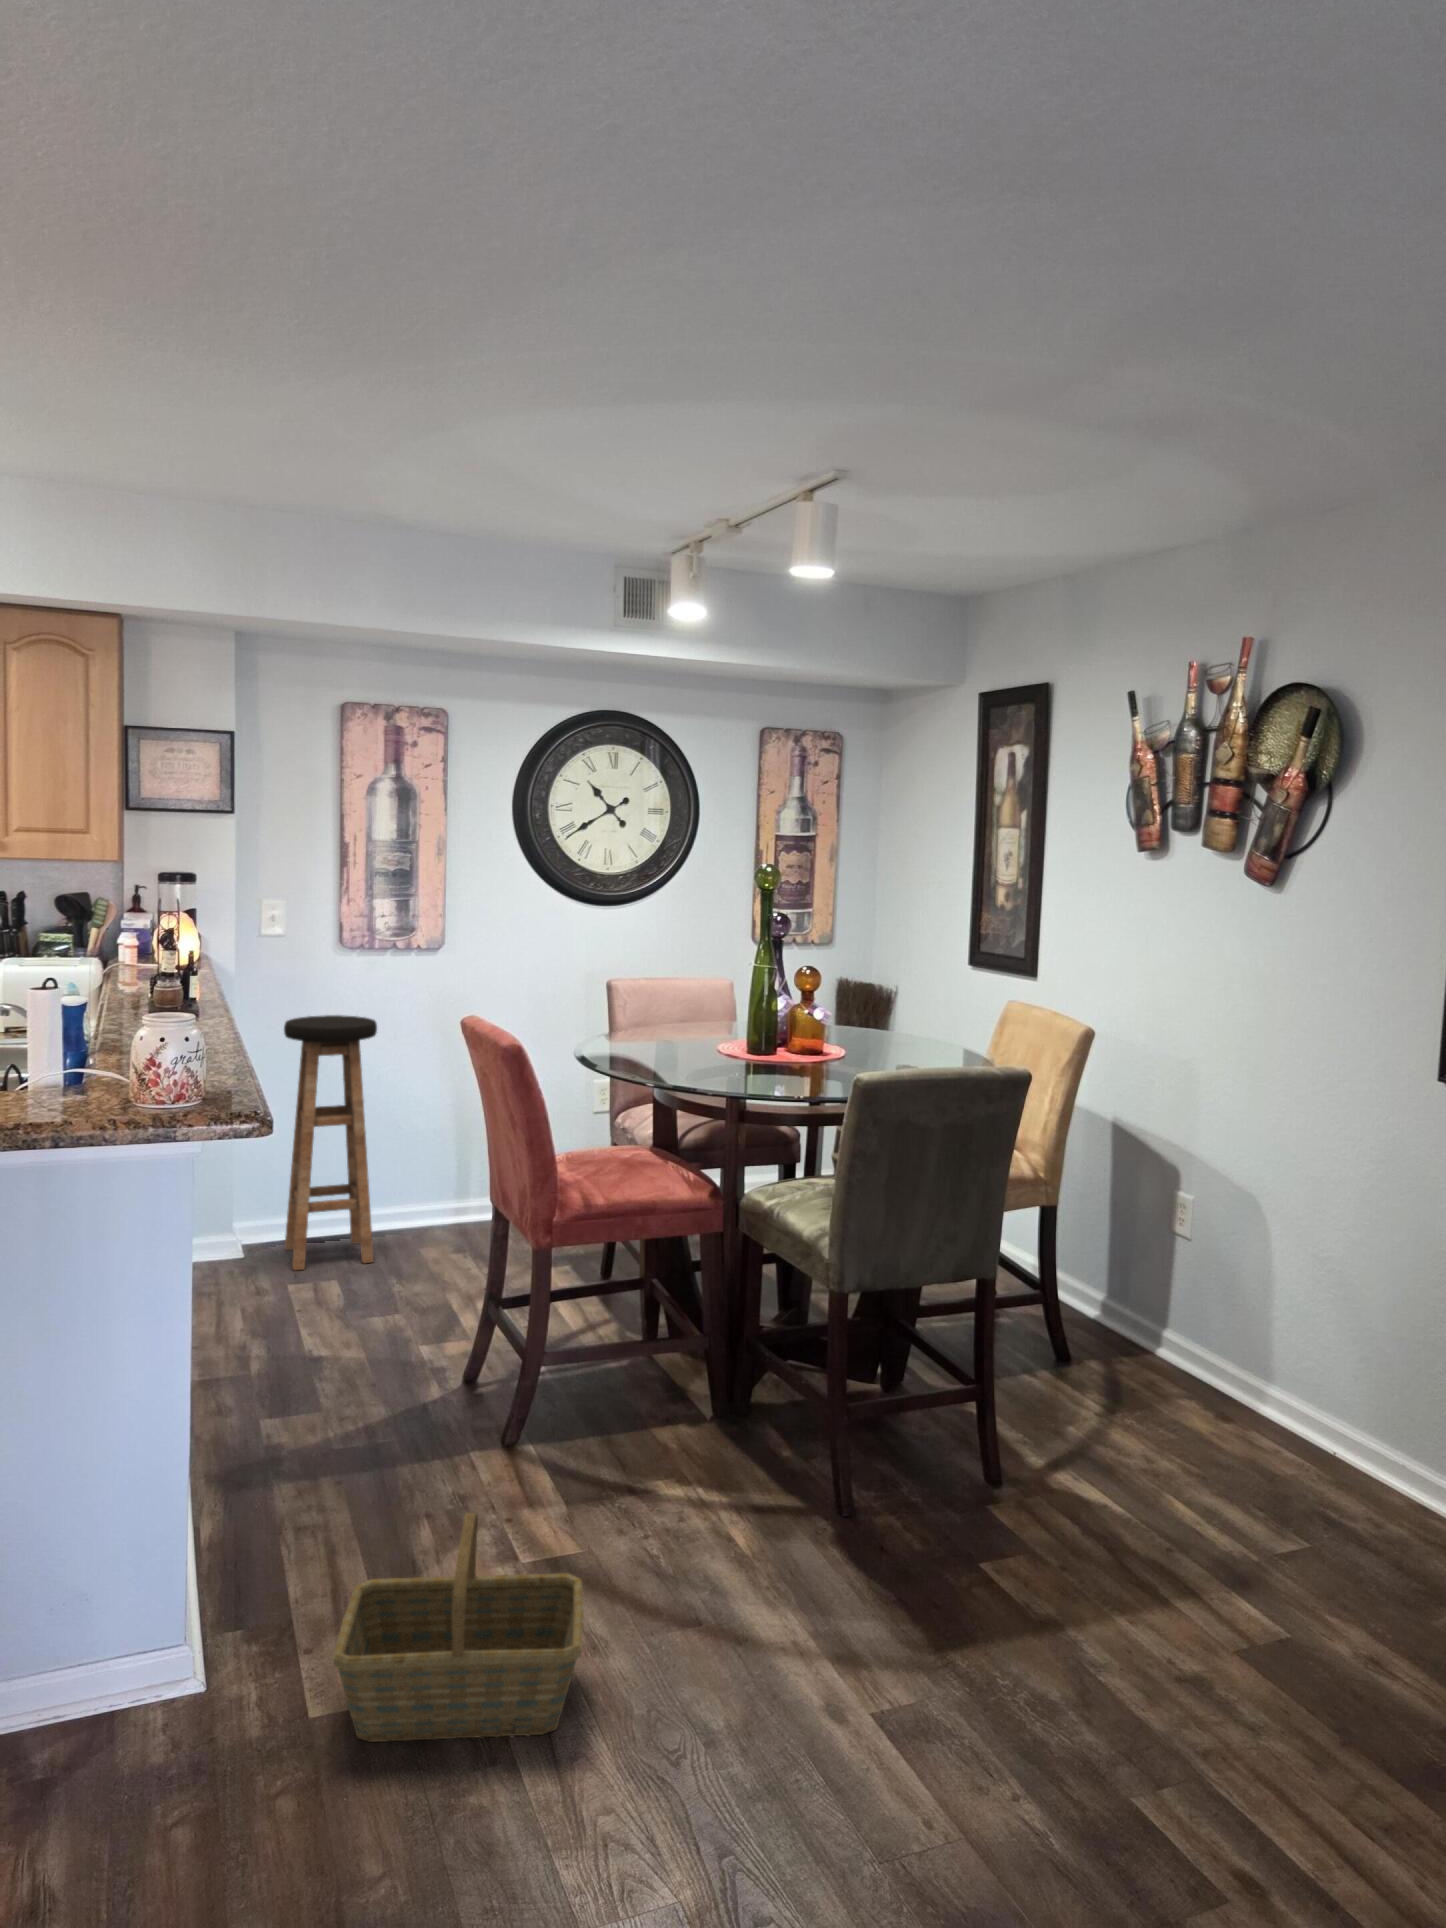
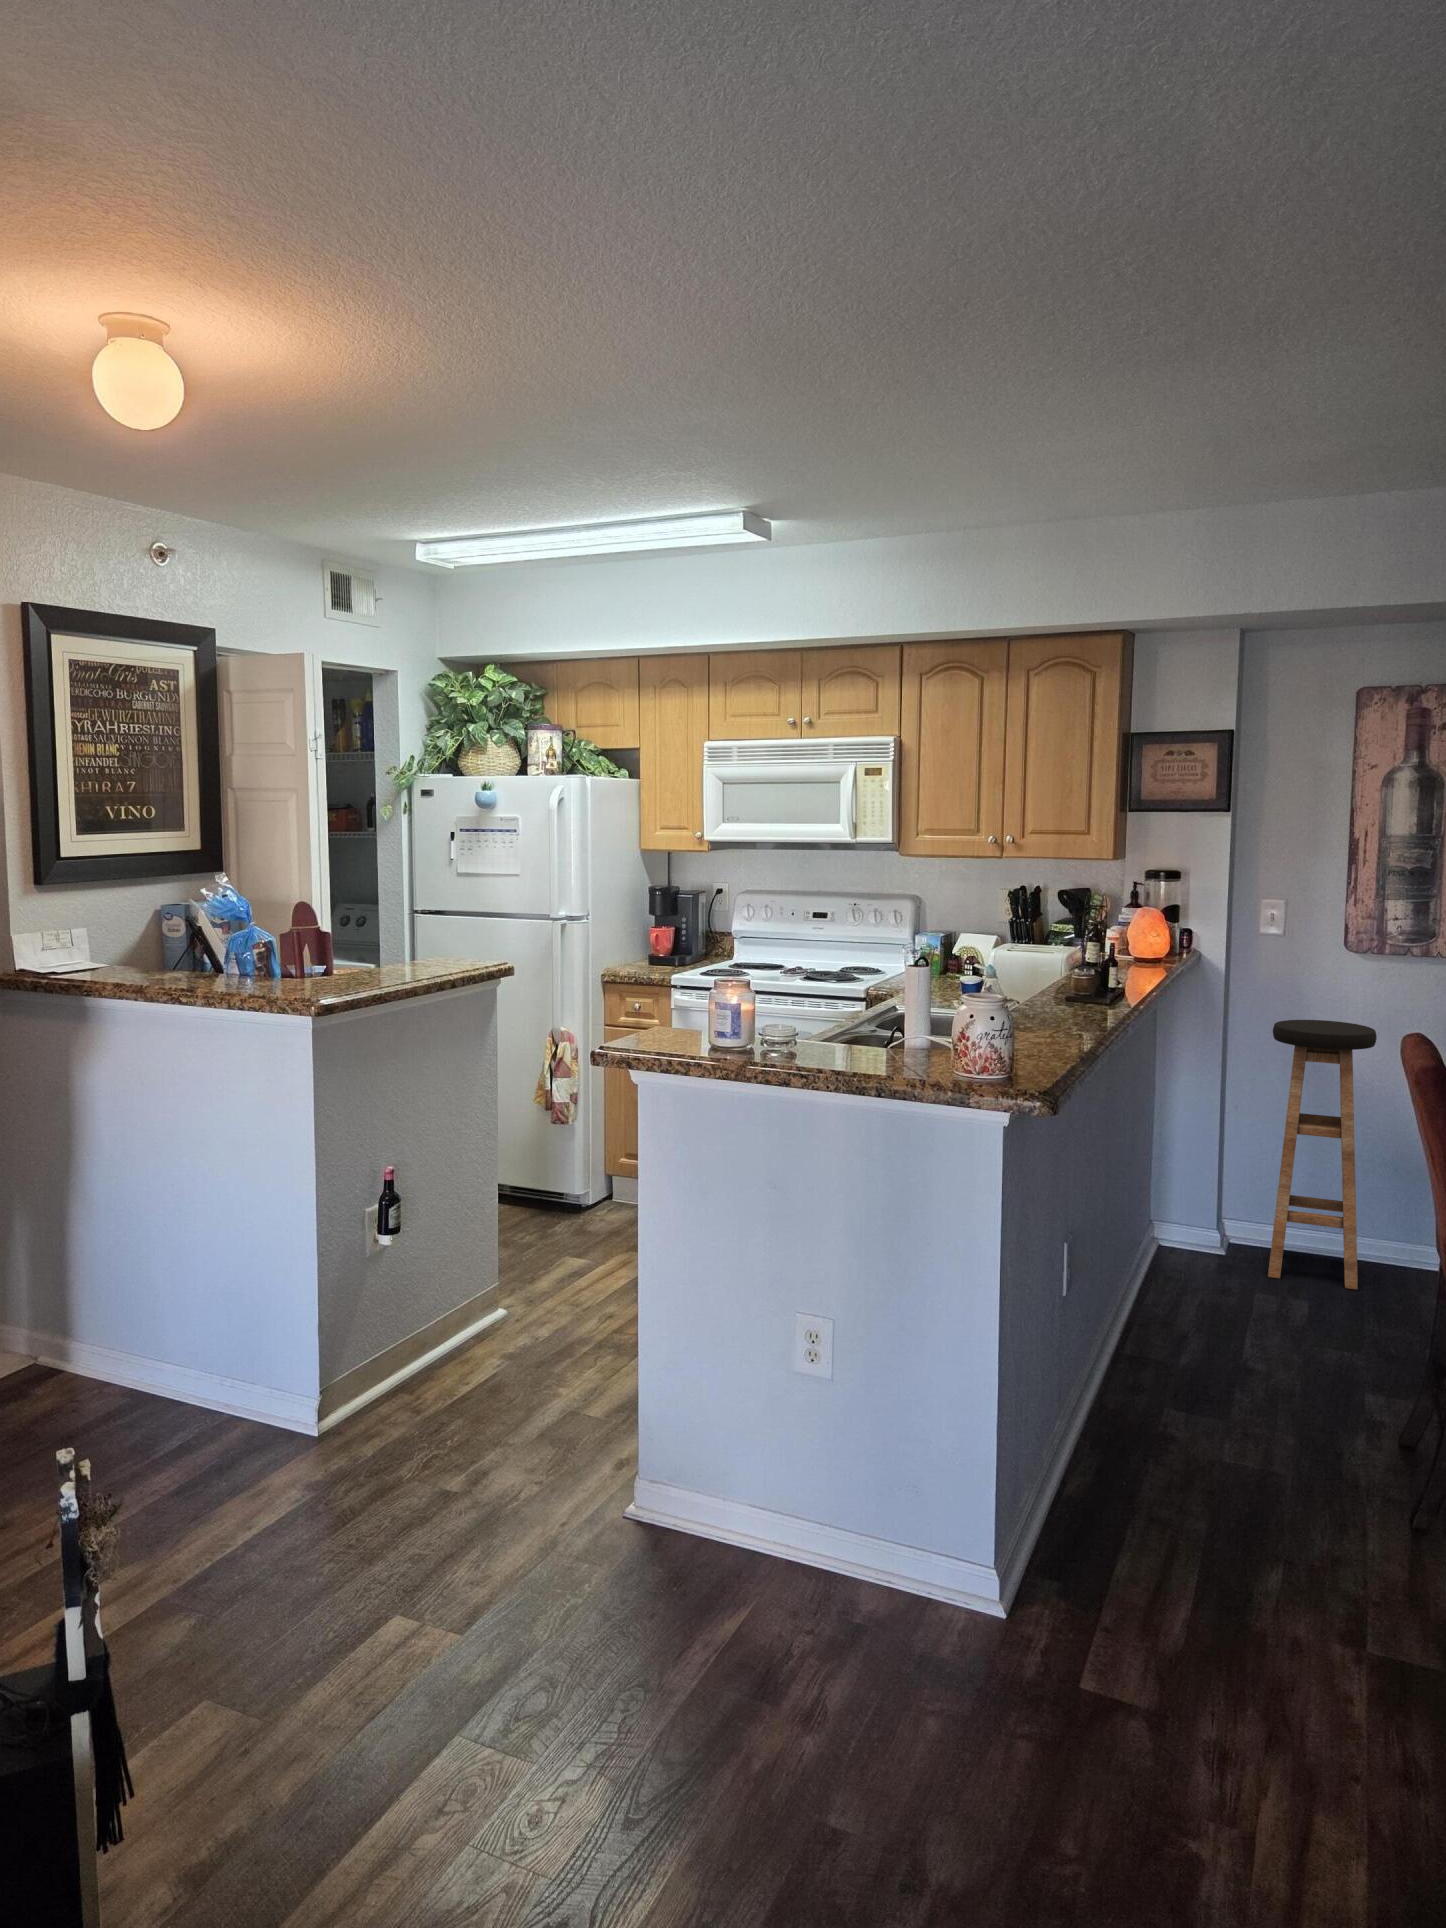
basket: present [333,1512,584,1742] -> none [1062,1561,1366,1847]

